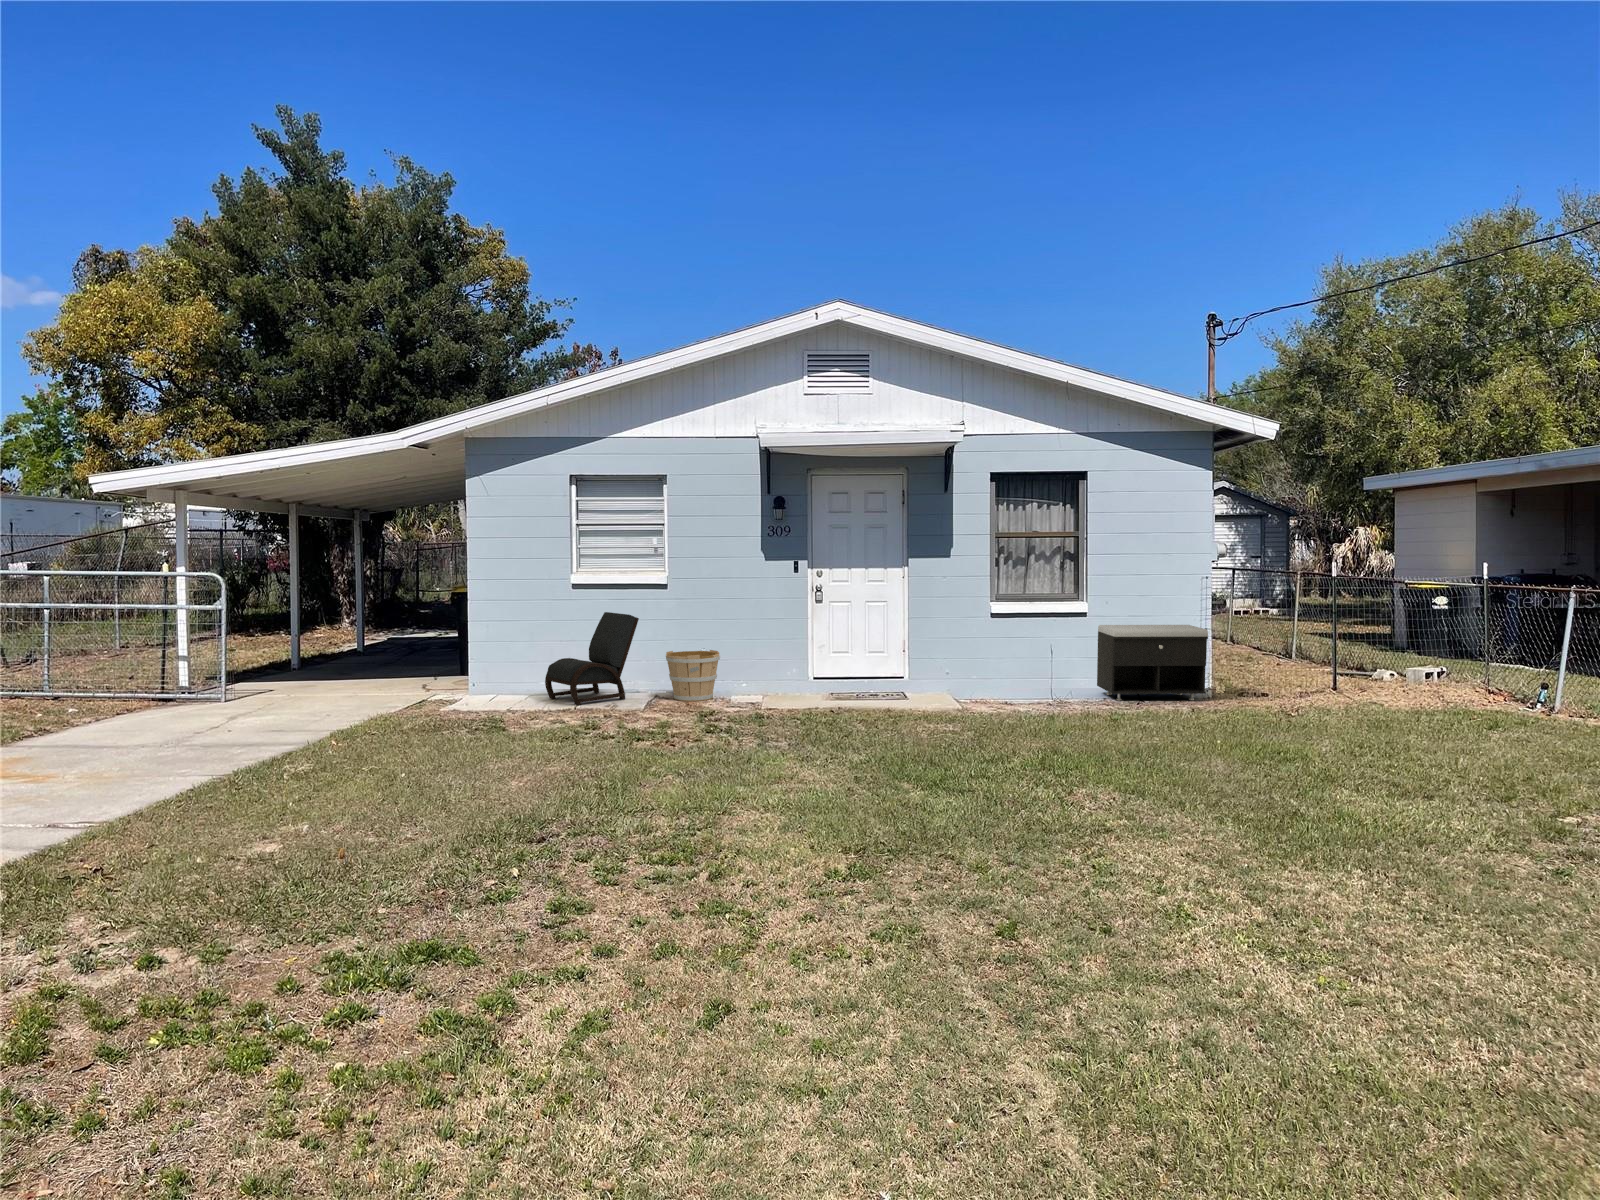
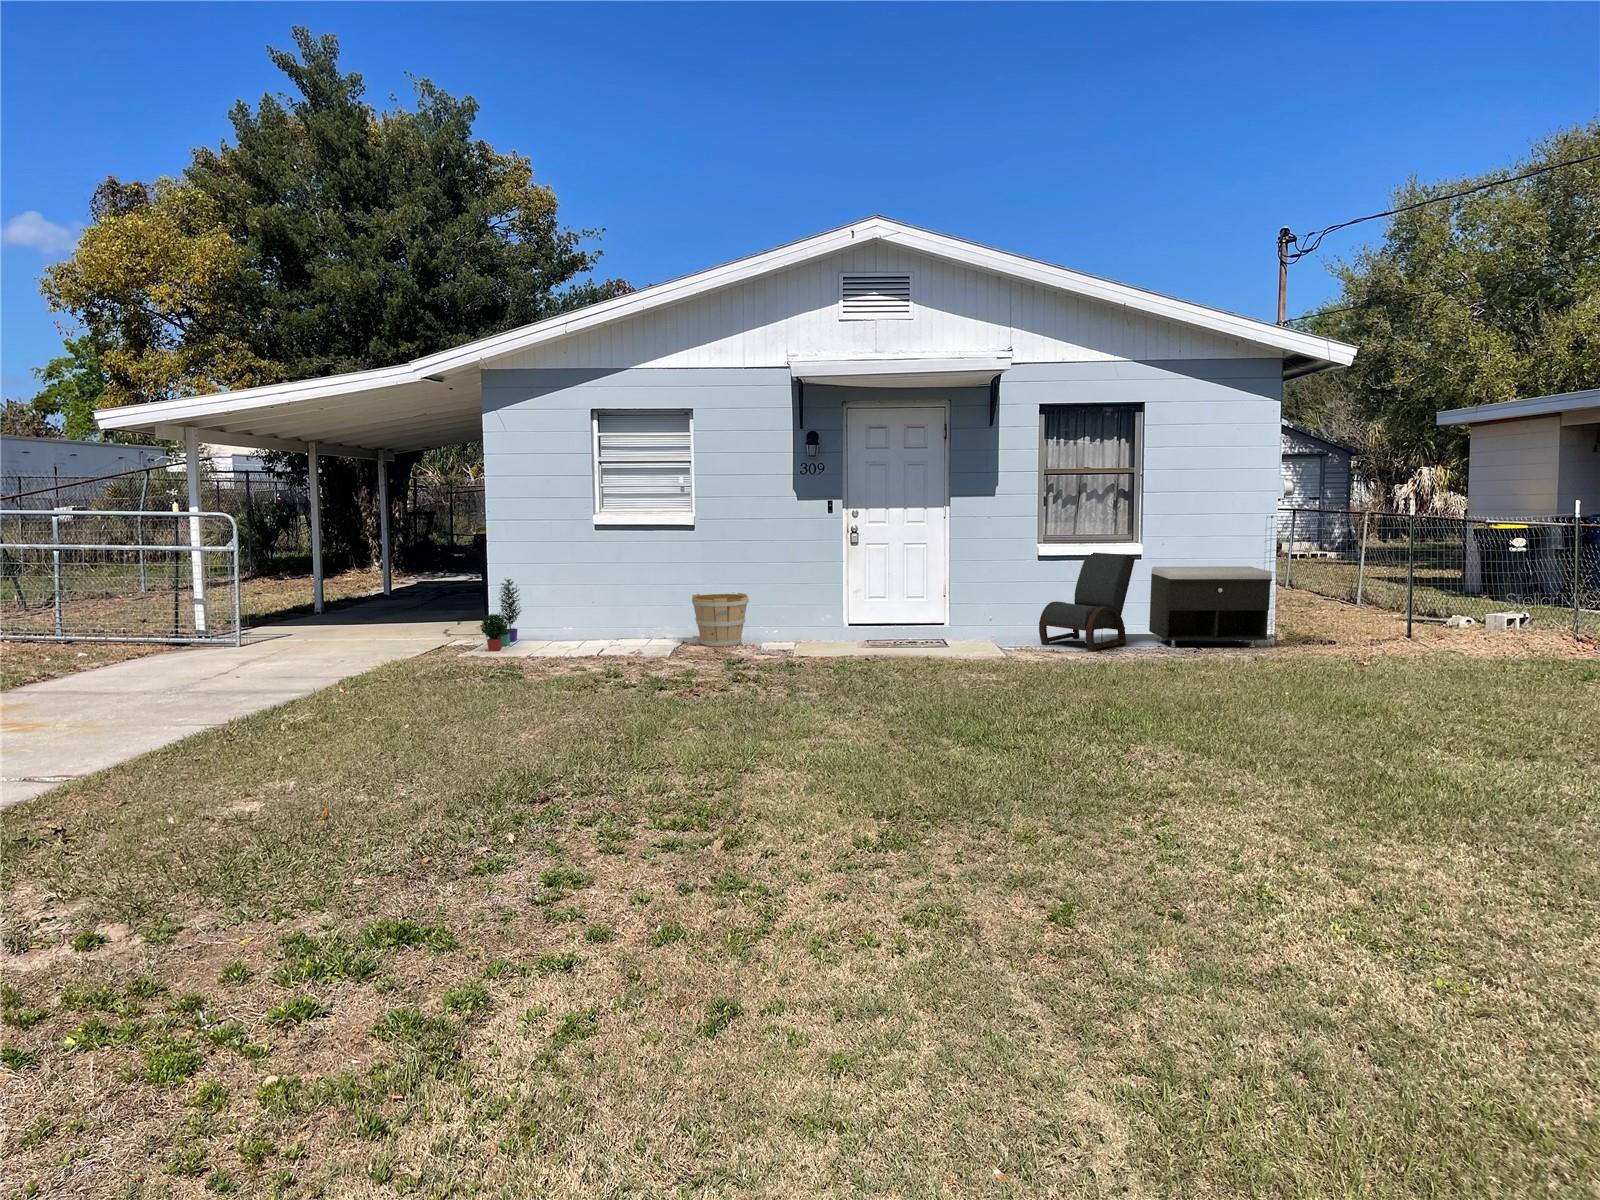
lounge chair: present [545,612,639,705] -> present [1039,553,1135,652]
potted plant: none [462,635,503,706] -> present [480,579,521,651]

